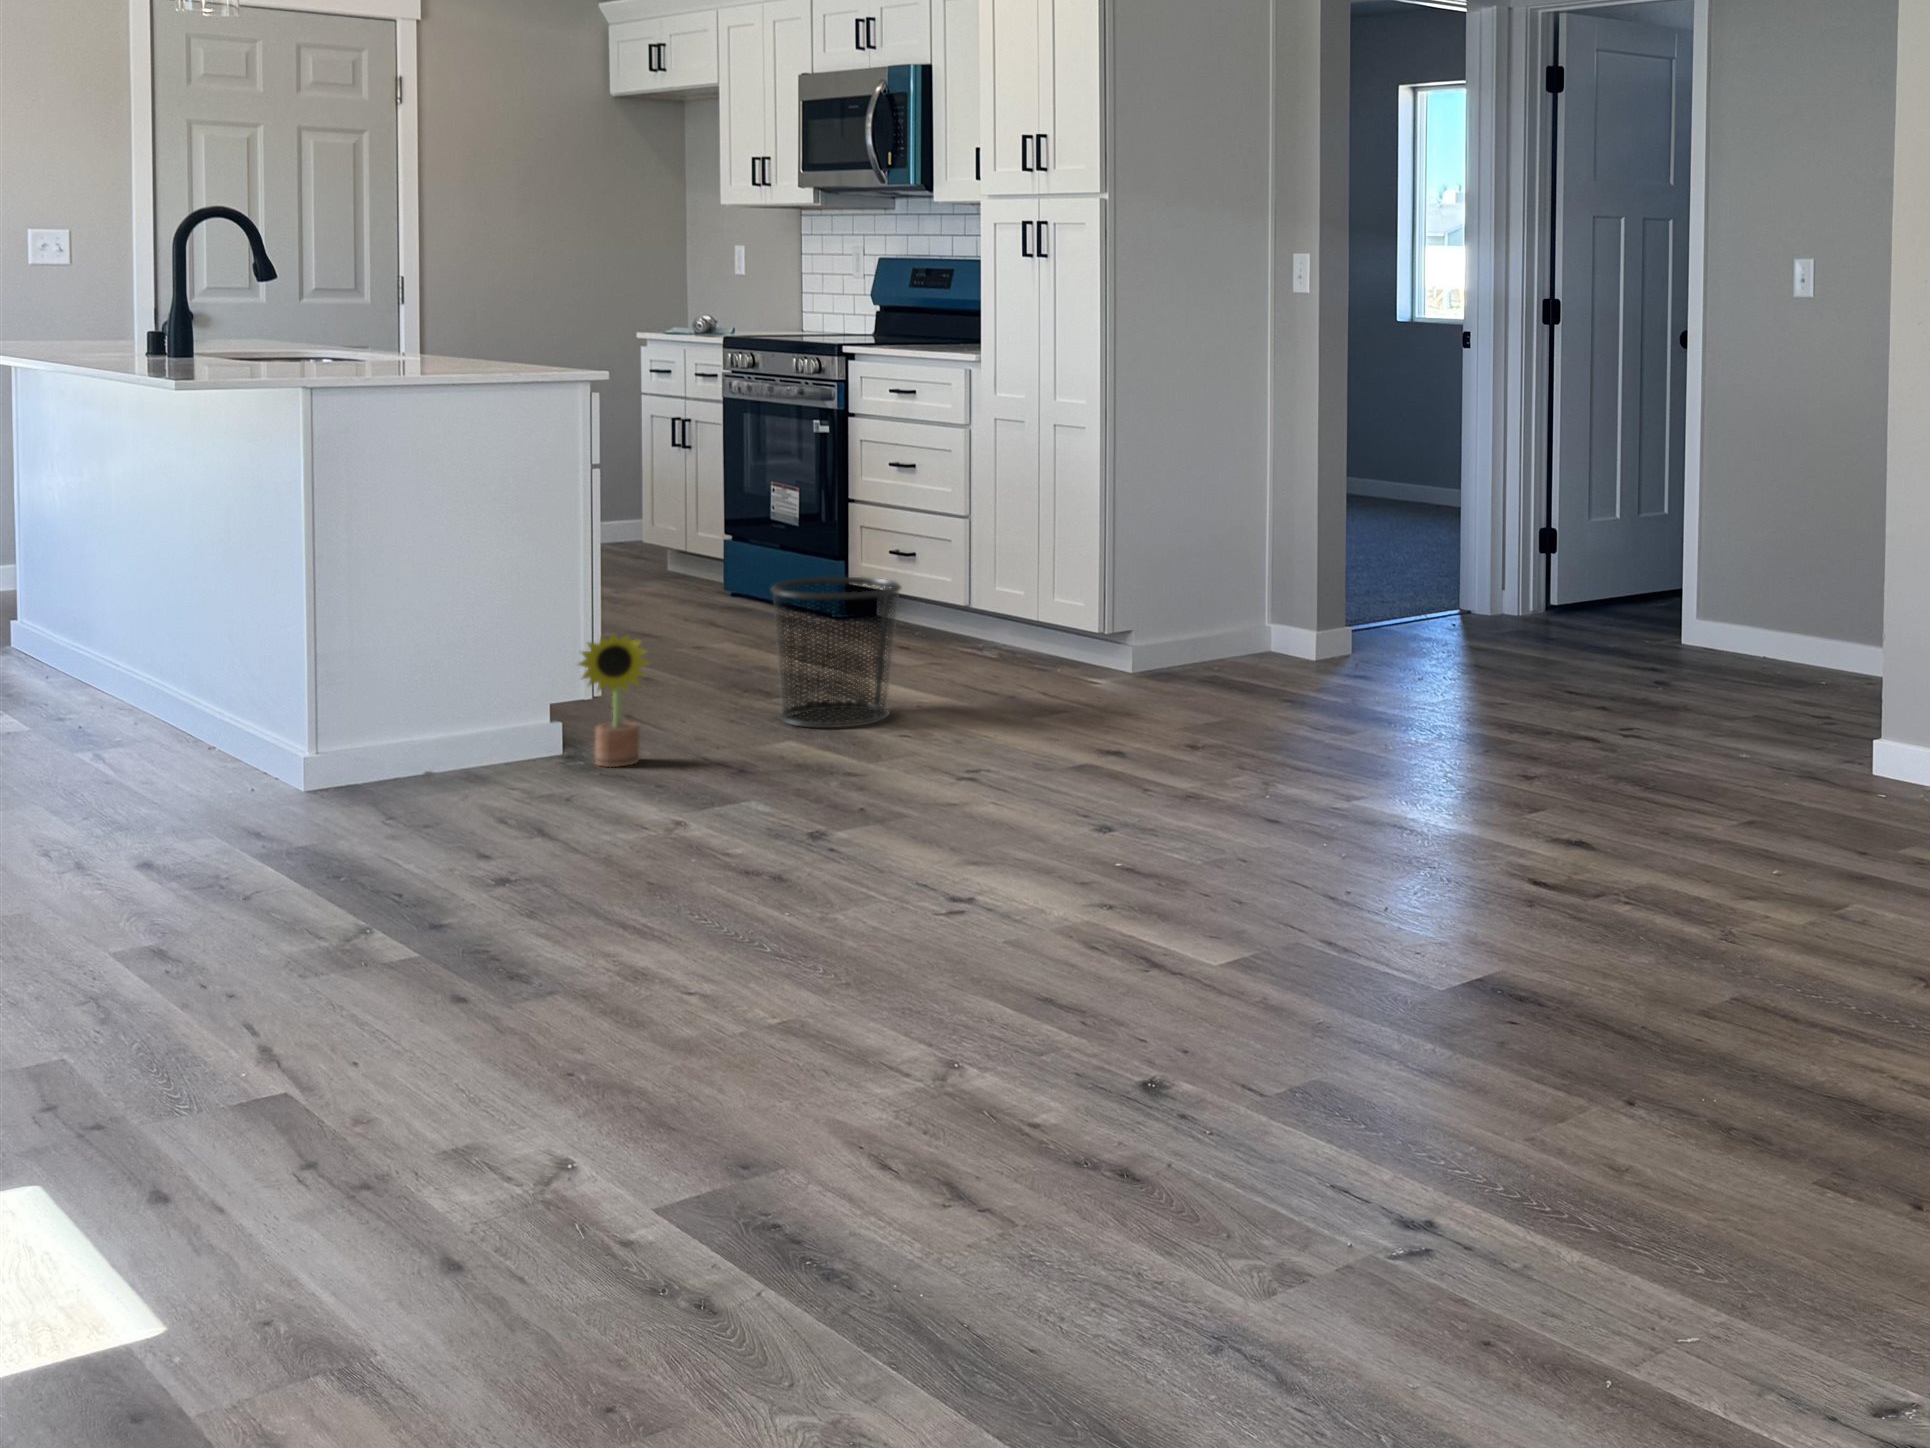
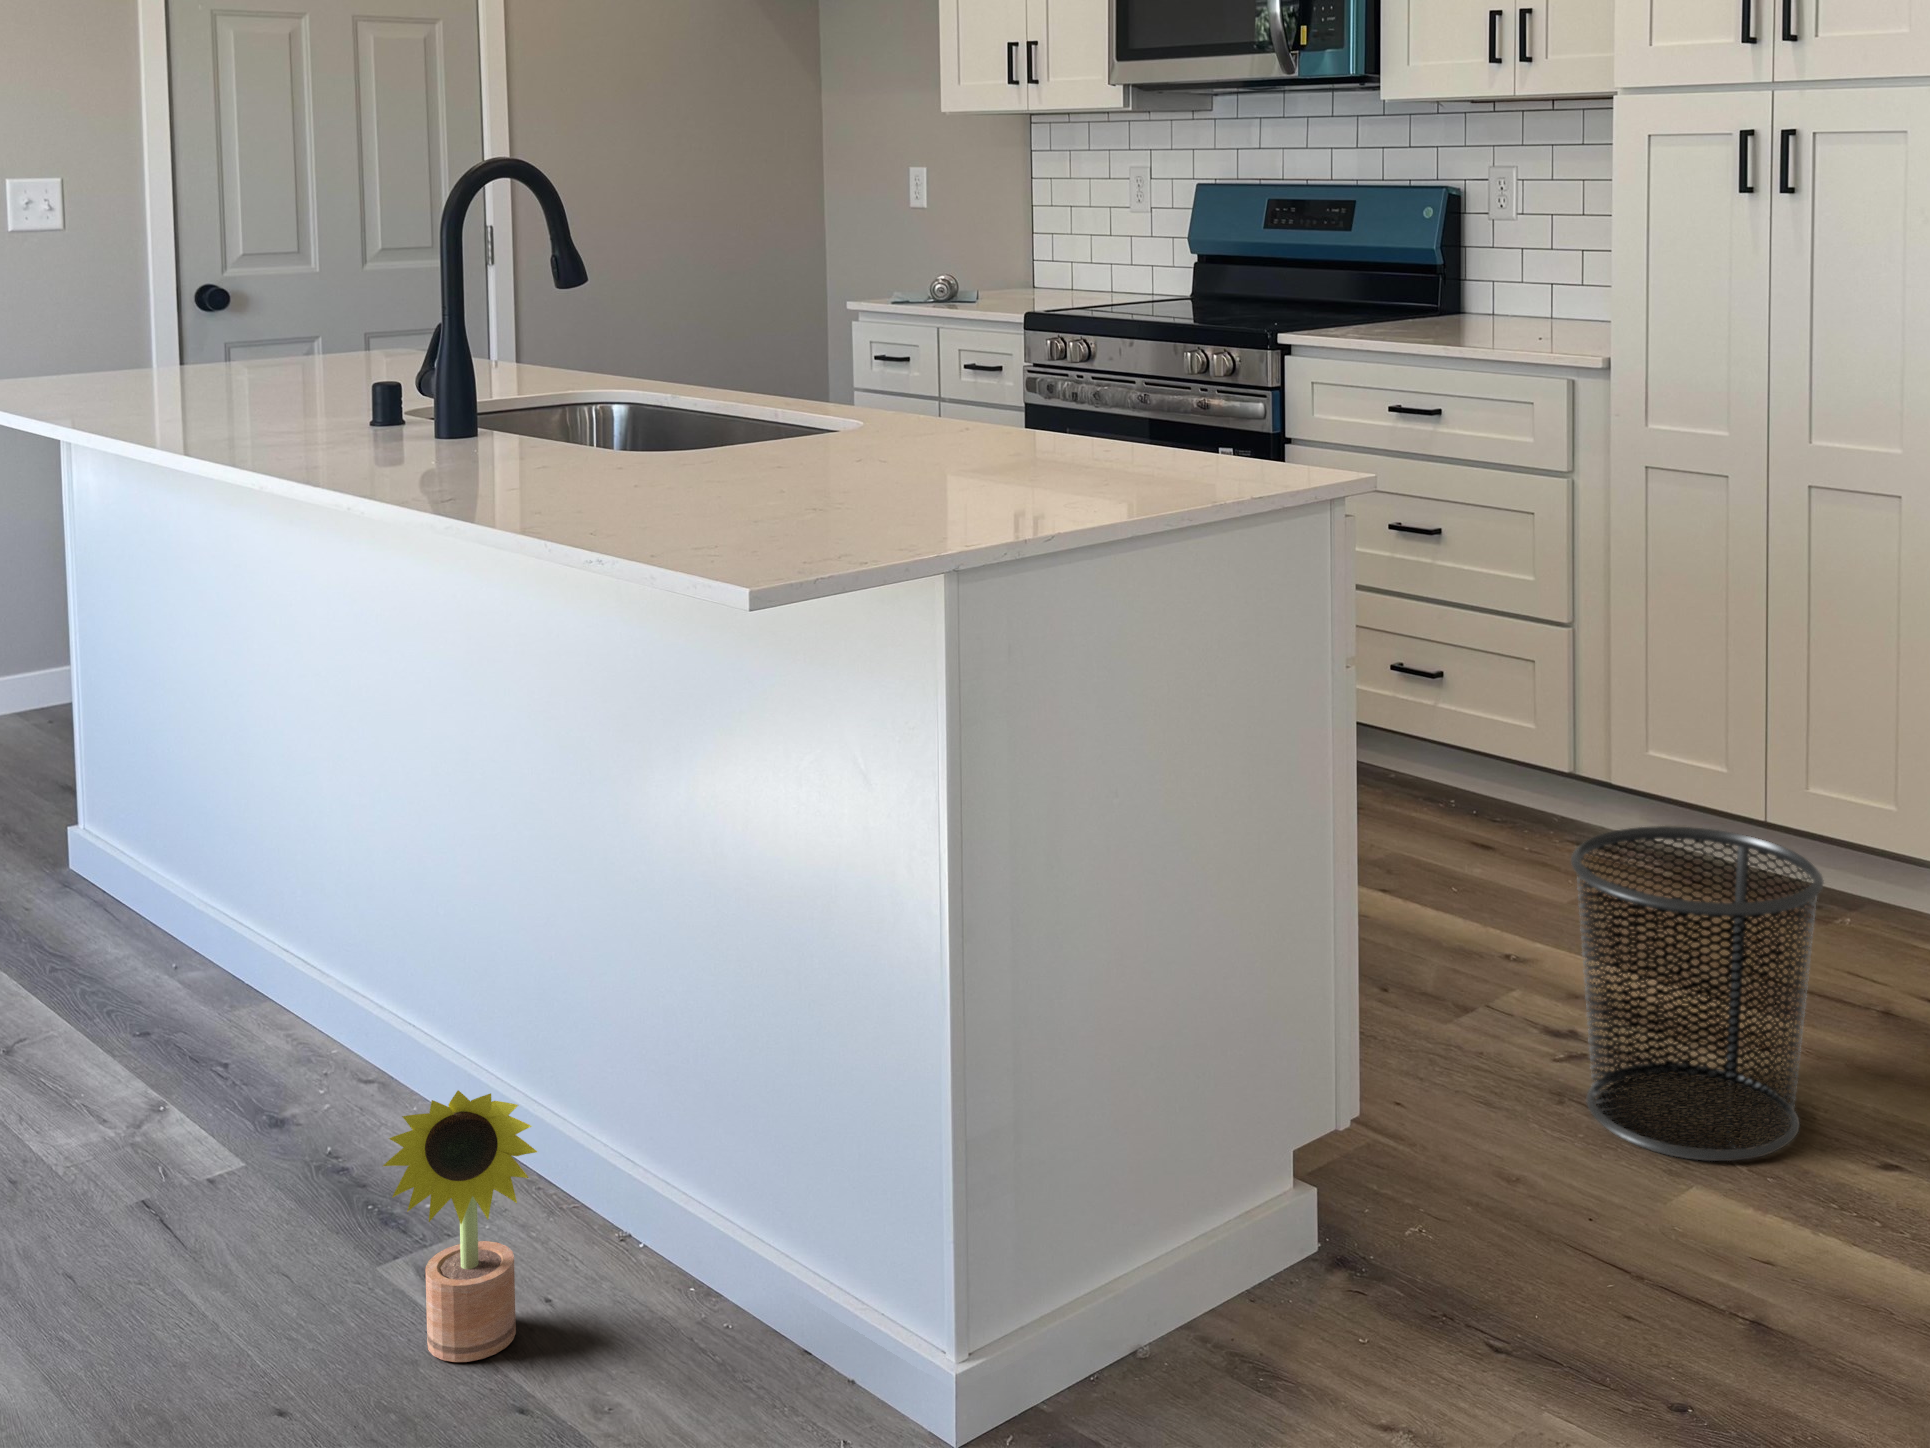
decorative plant: present [579,634,648,767] -> present [383,1090,537,1362]

